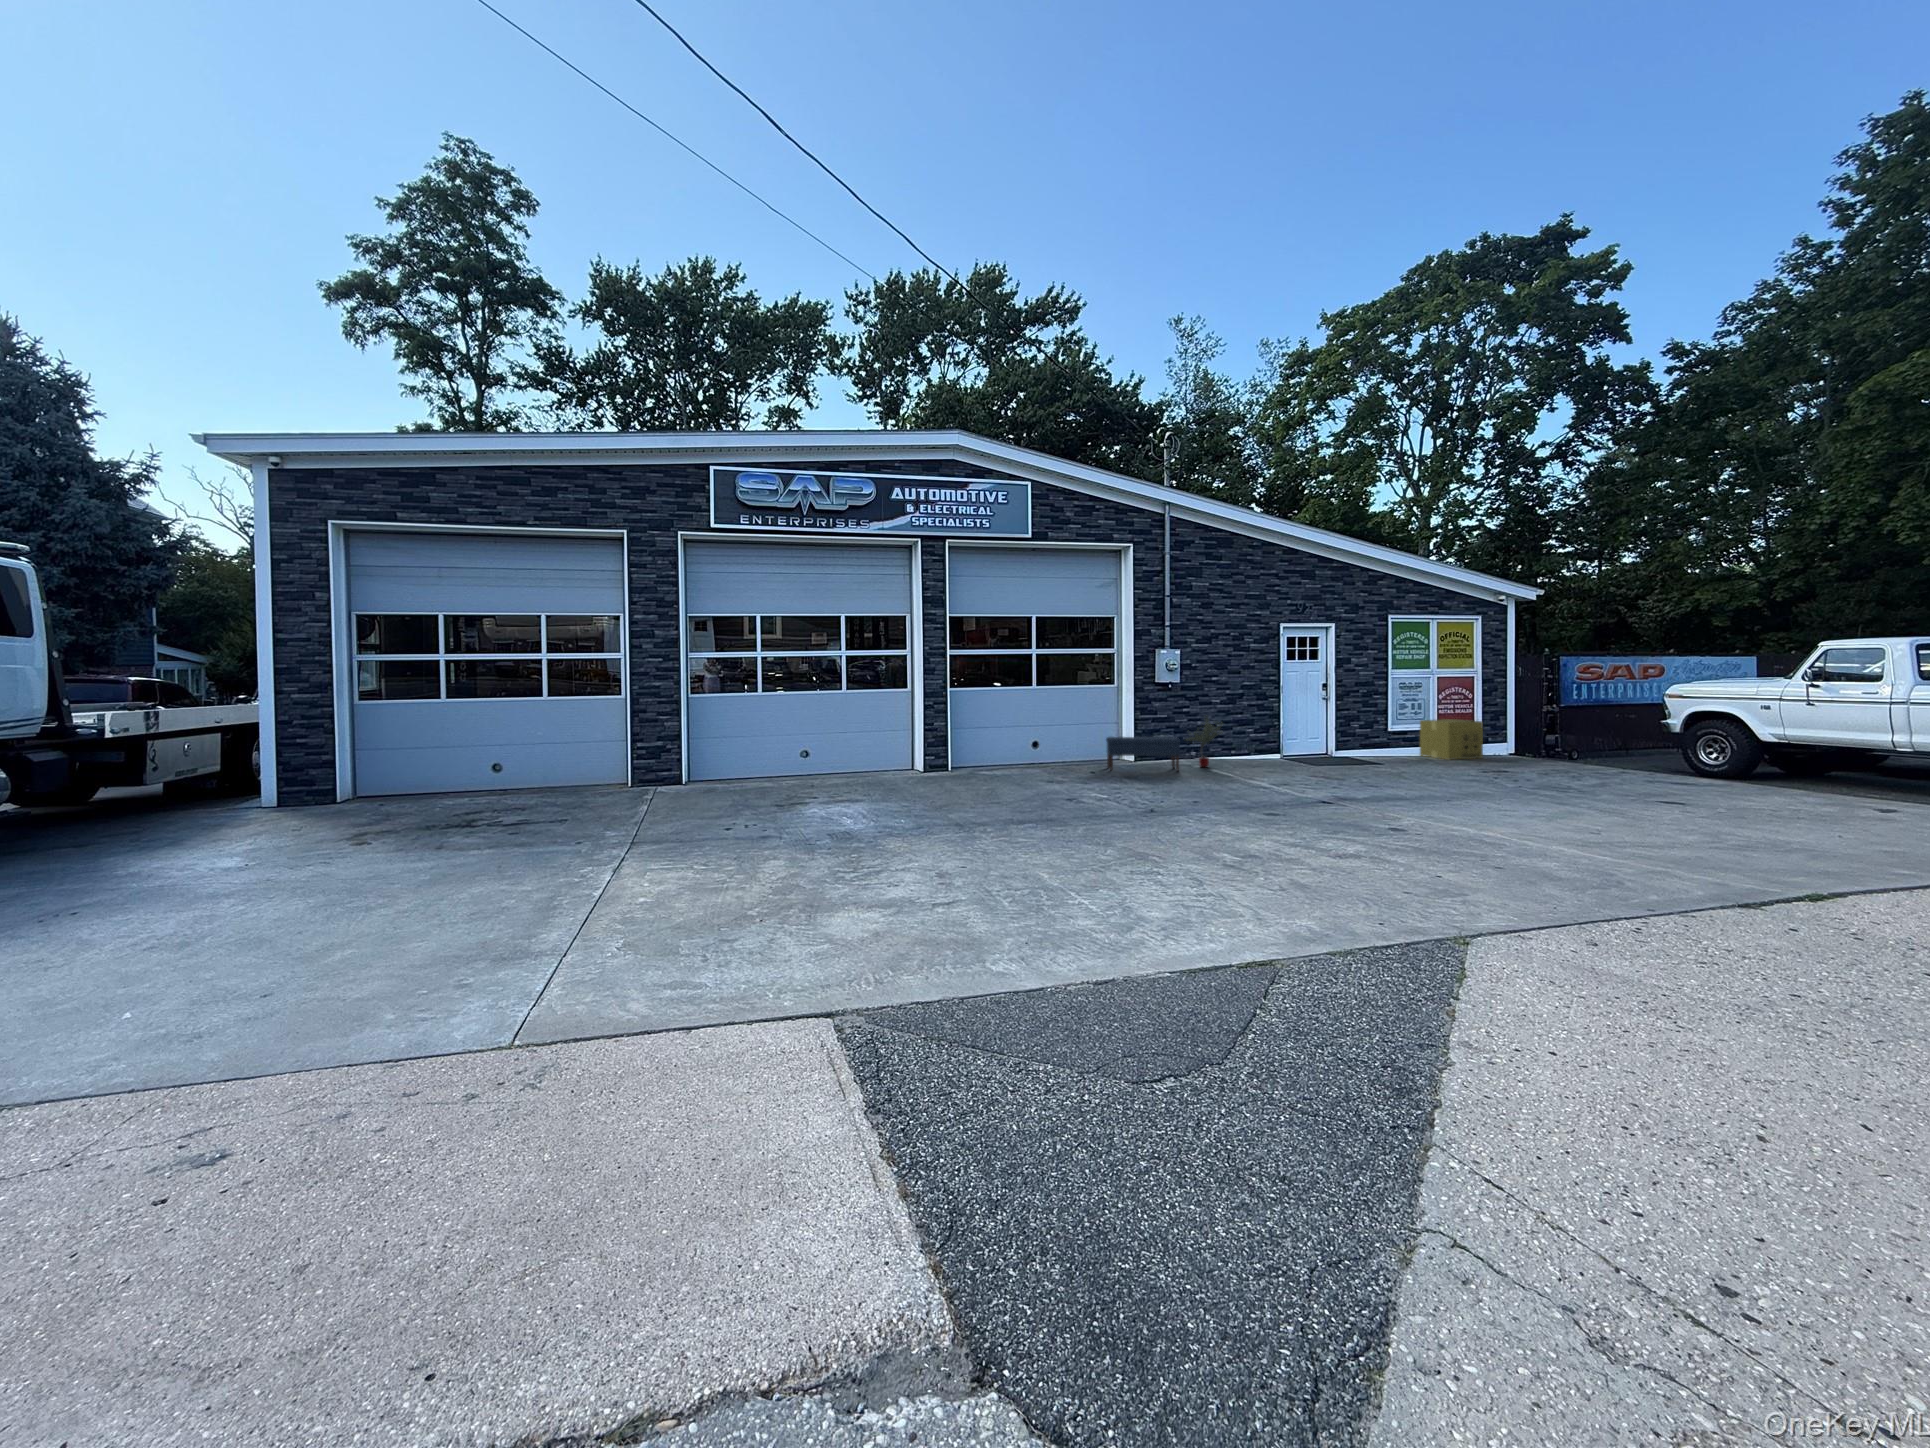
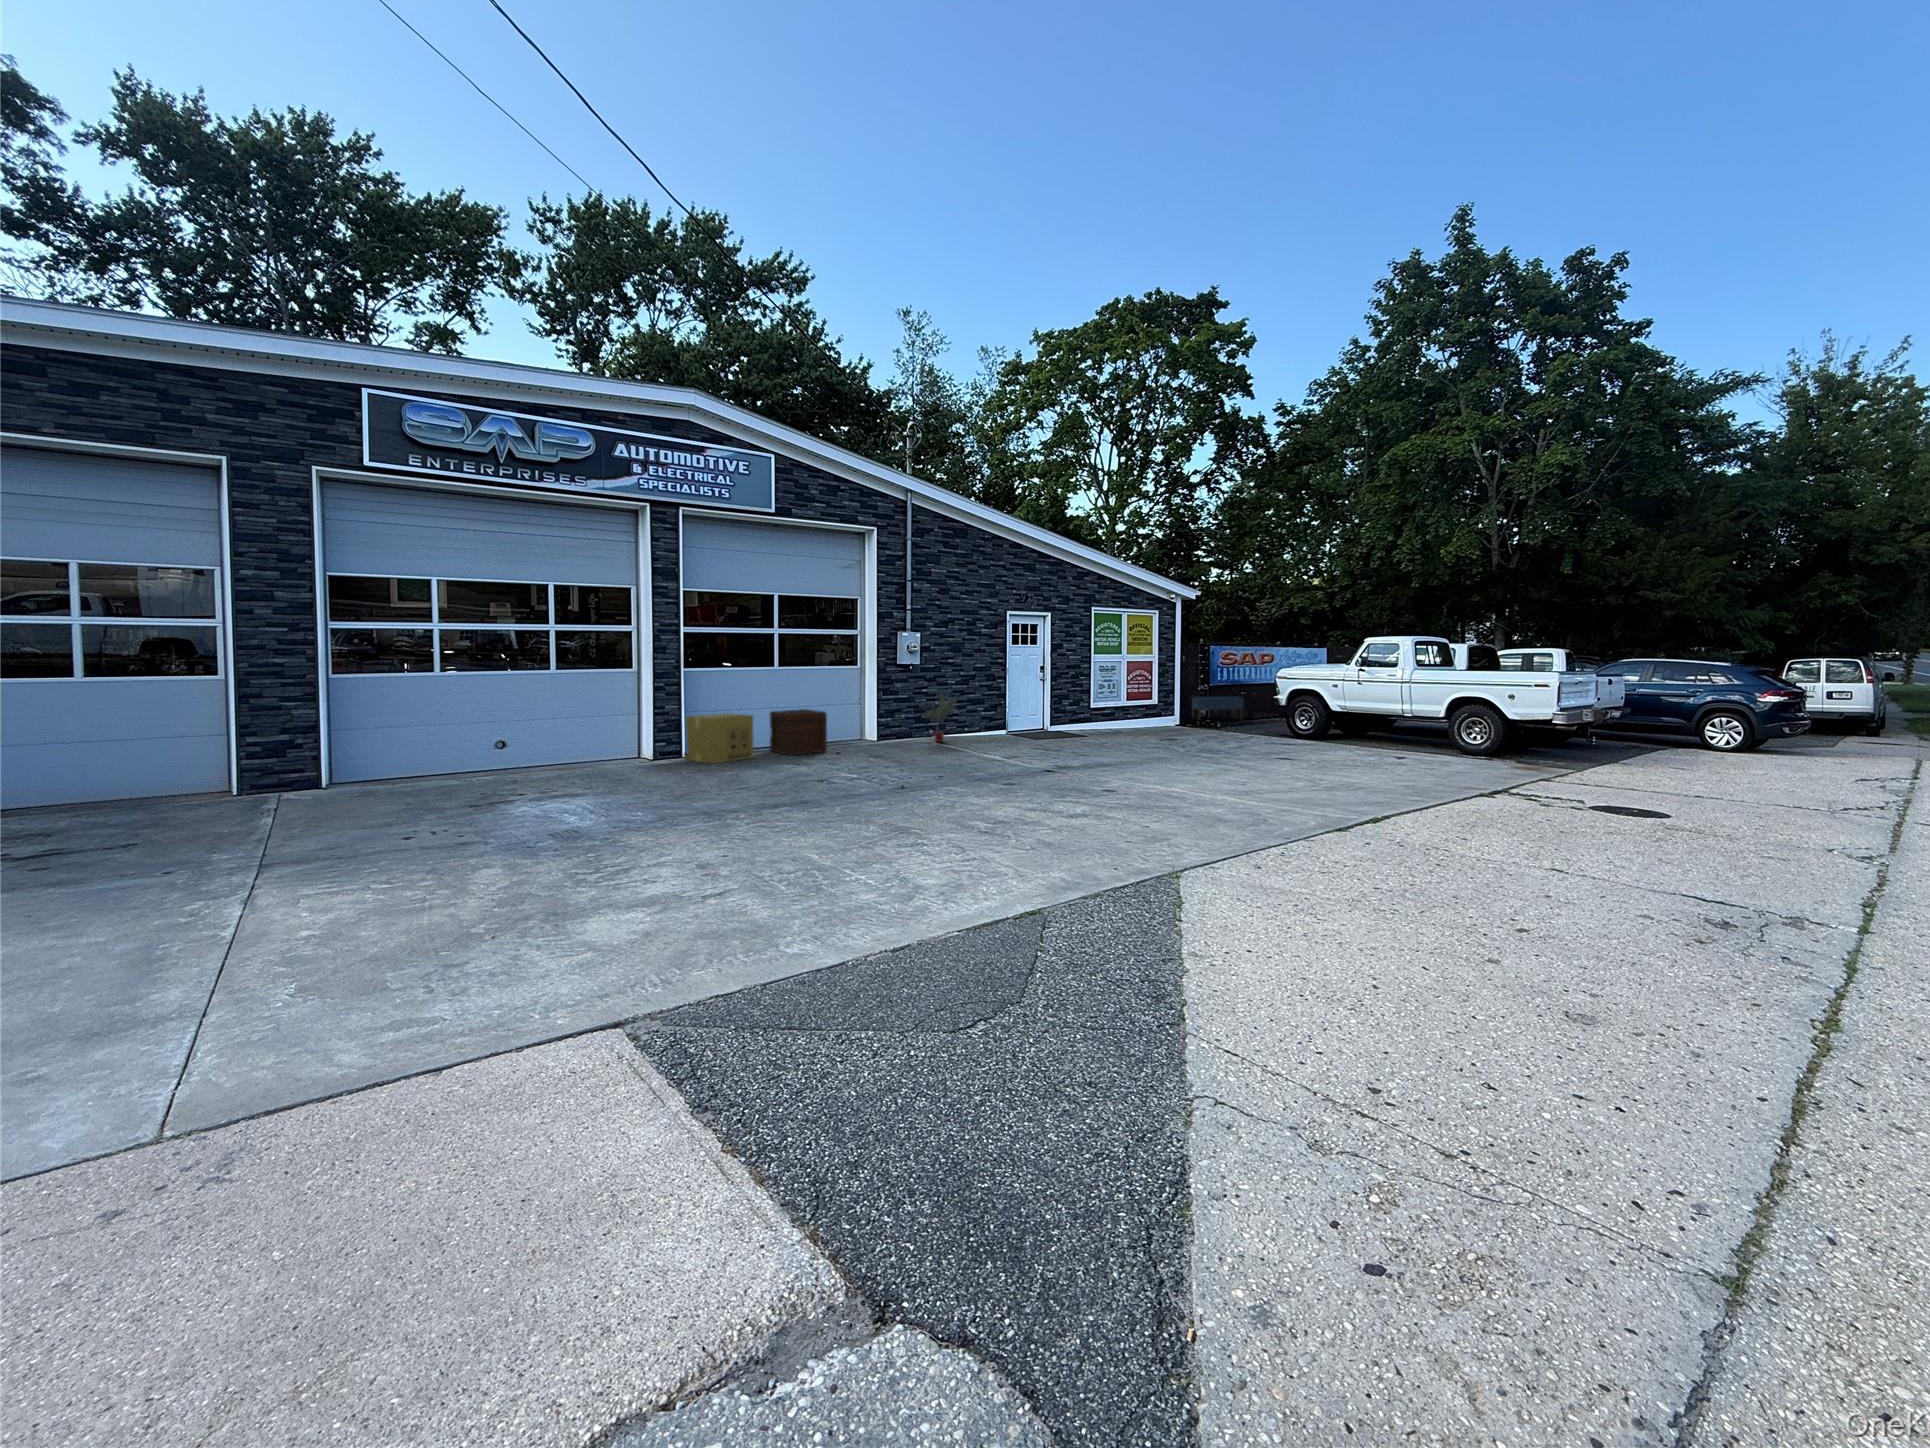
cardboard box: present [1420,719,1483,760] -> present [685,713,754,764]
wooden crate: none [1027,730,1083,776] -> present [770,709,827,755]
bench: present [1106,736,1180,770] -> present [1192,696,1244,719]

